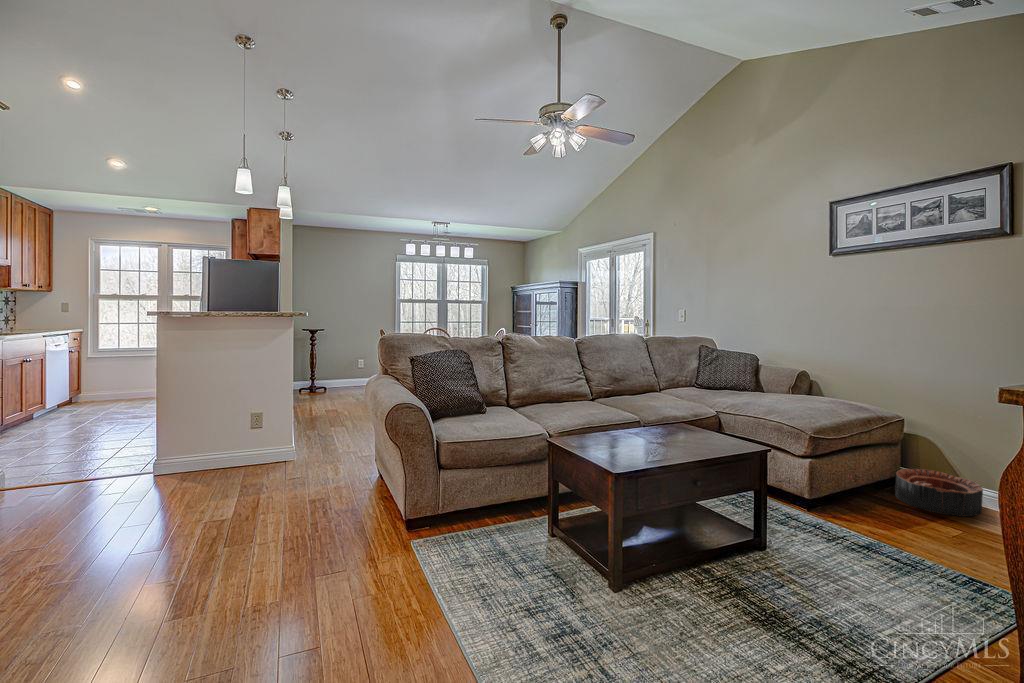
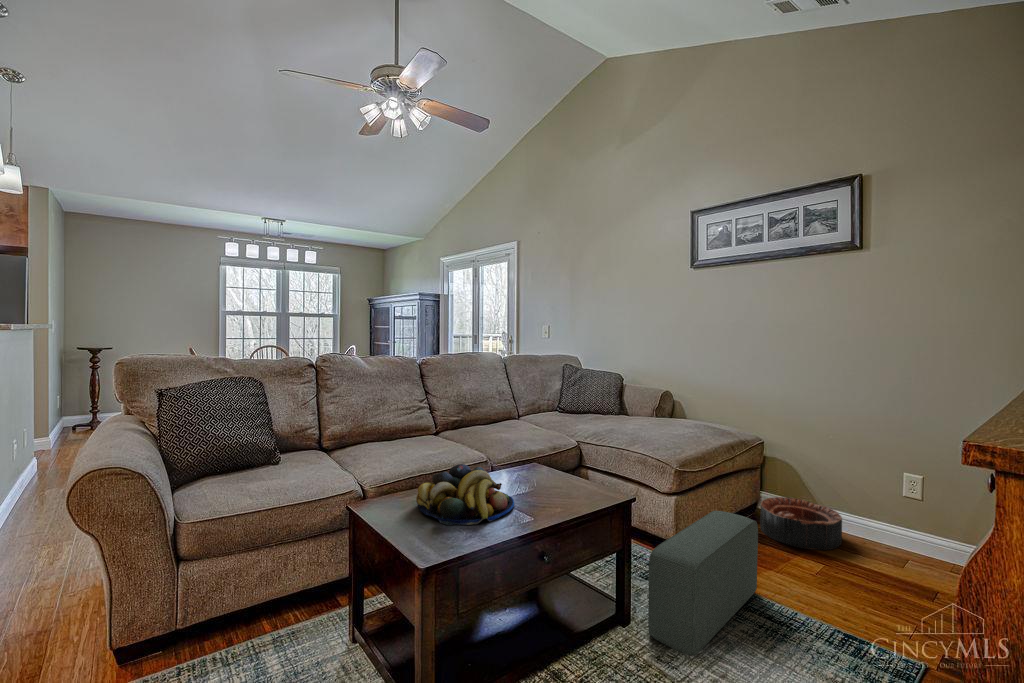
fruit bowl: none [601,422,674,462] -> present [416,464,514,525]
pouf: none [783,471,887,575] -> present [648,511,758,656]

